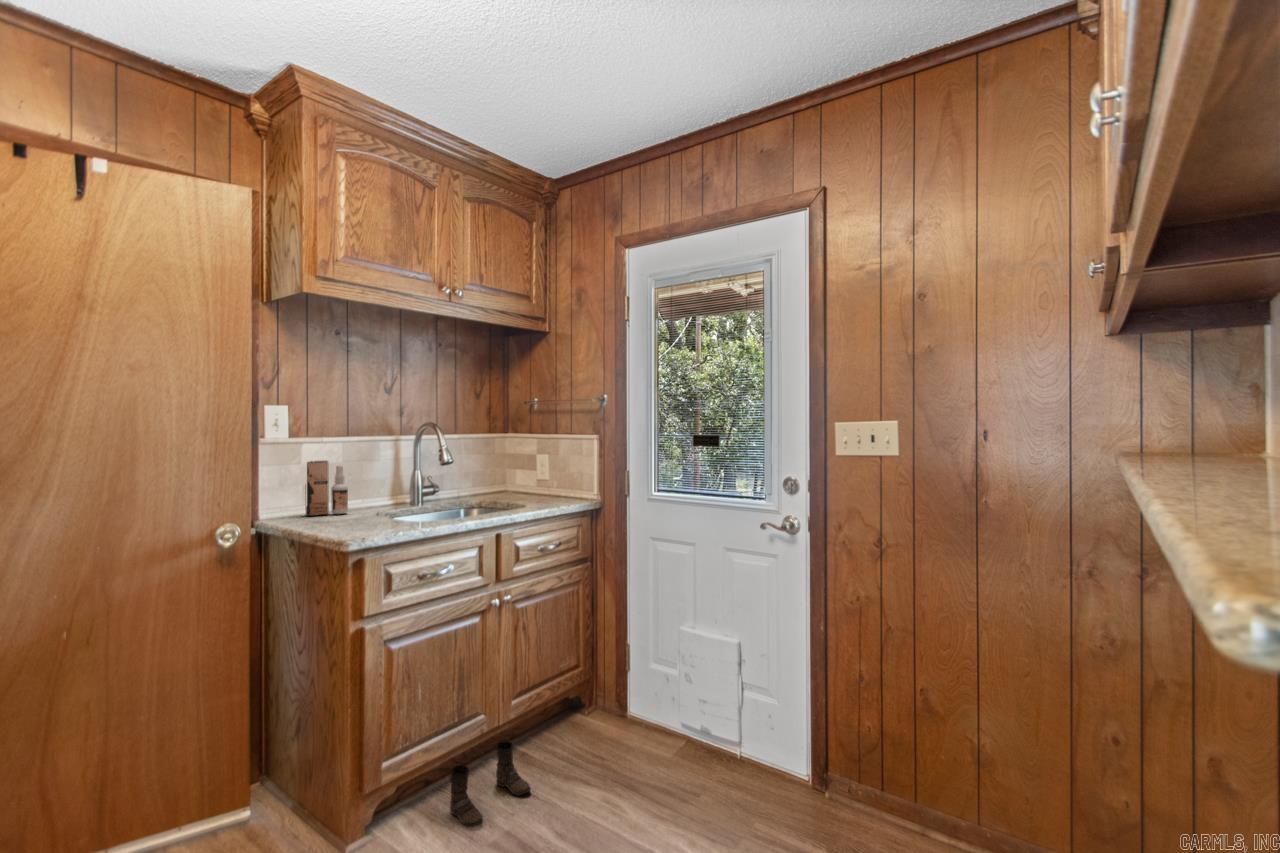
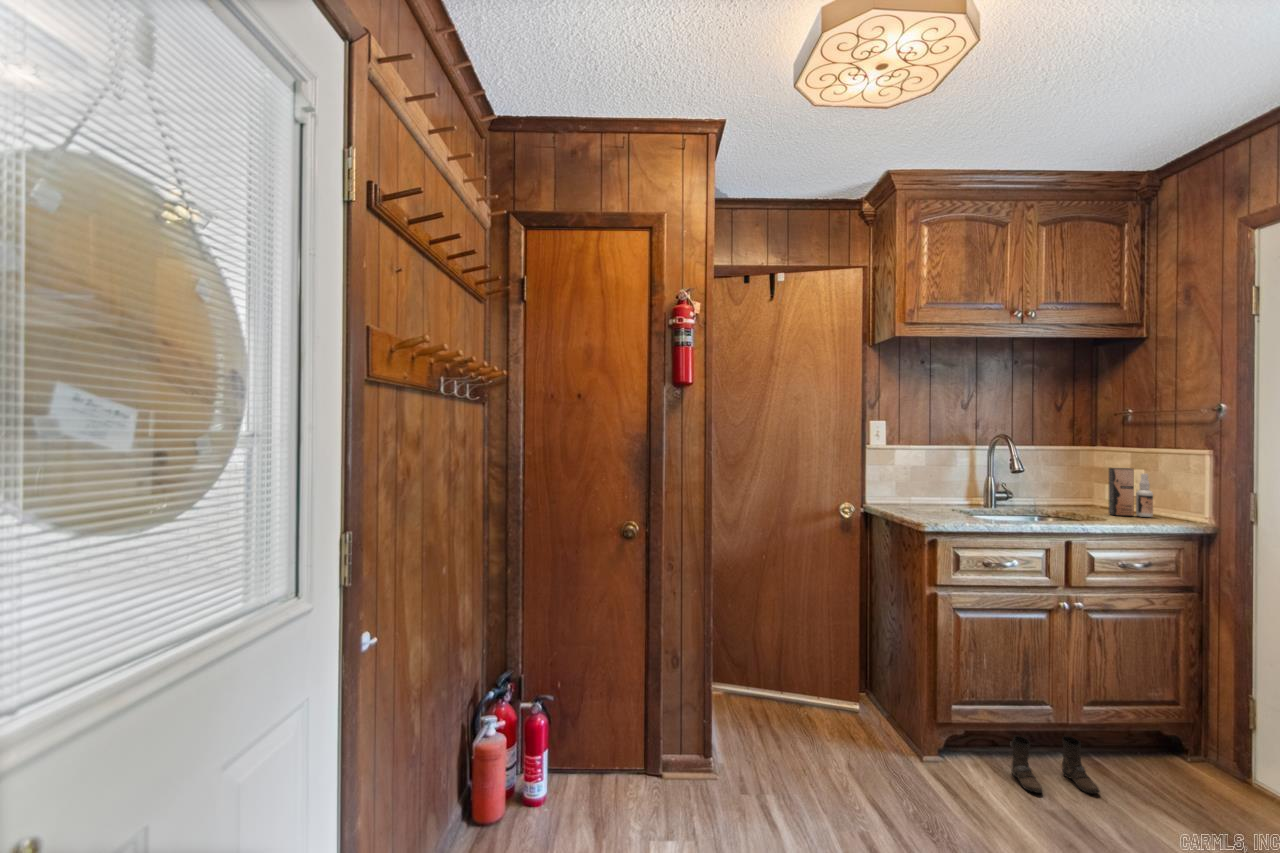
spray bottle: present [305,461,348,516] -> present [1109,468,1153,517]

